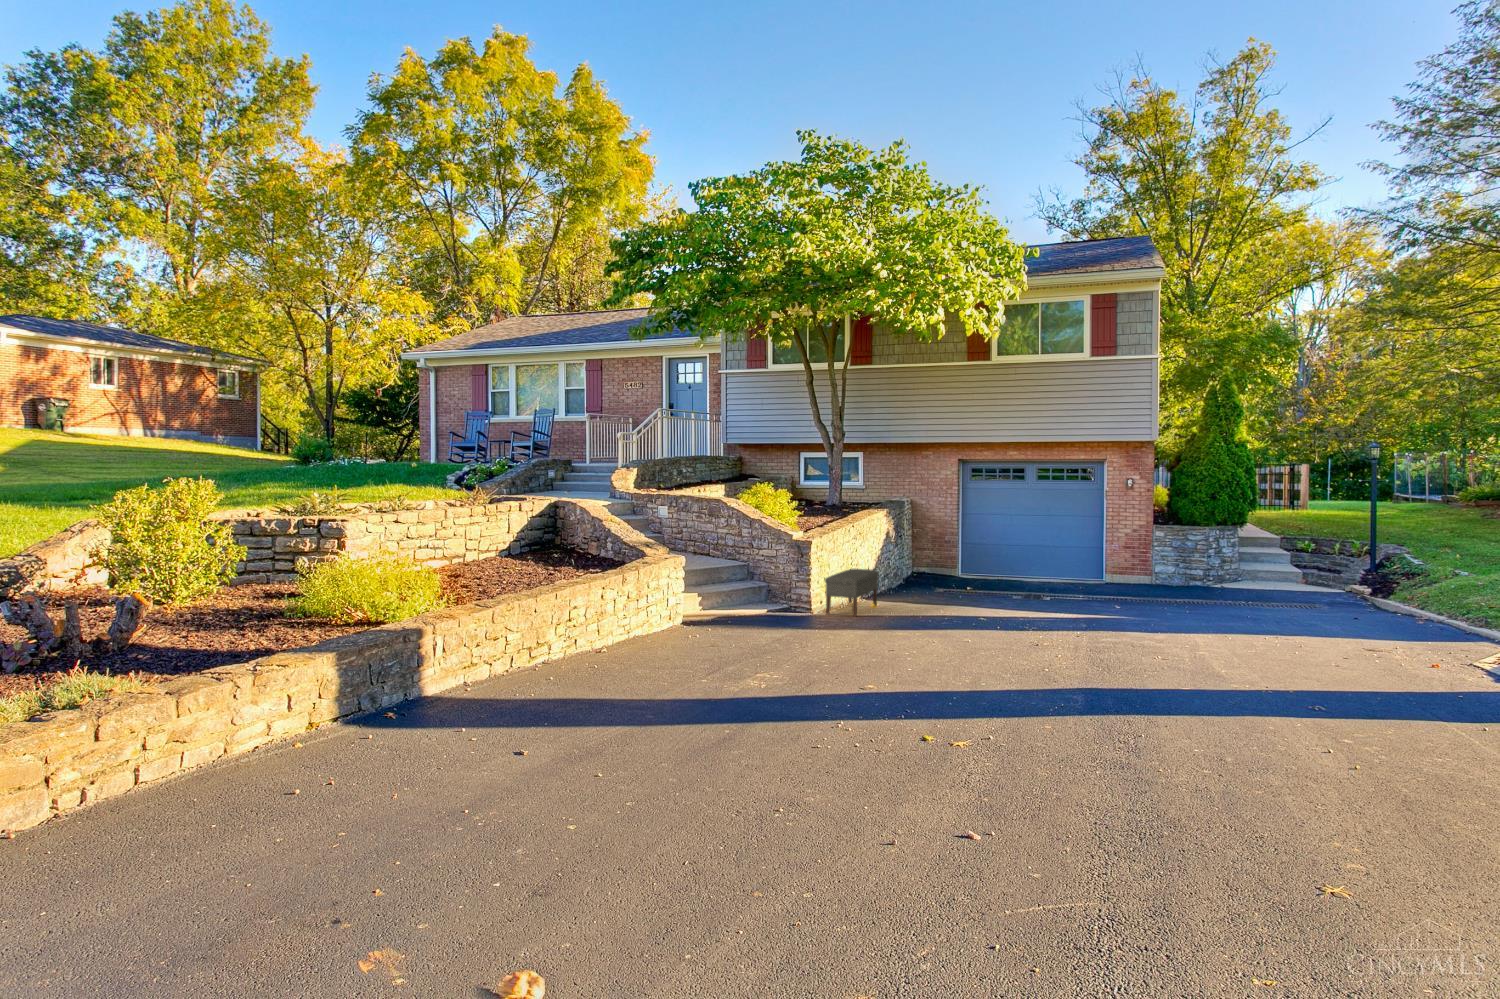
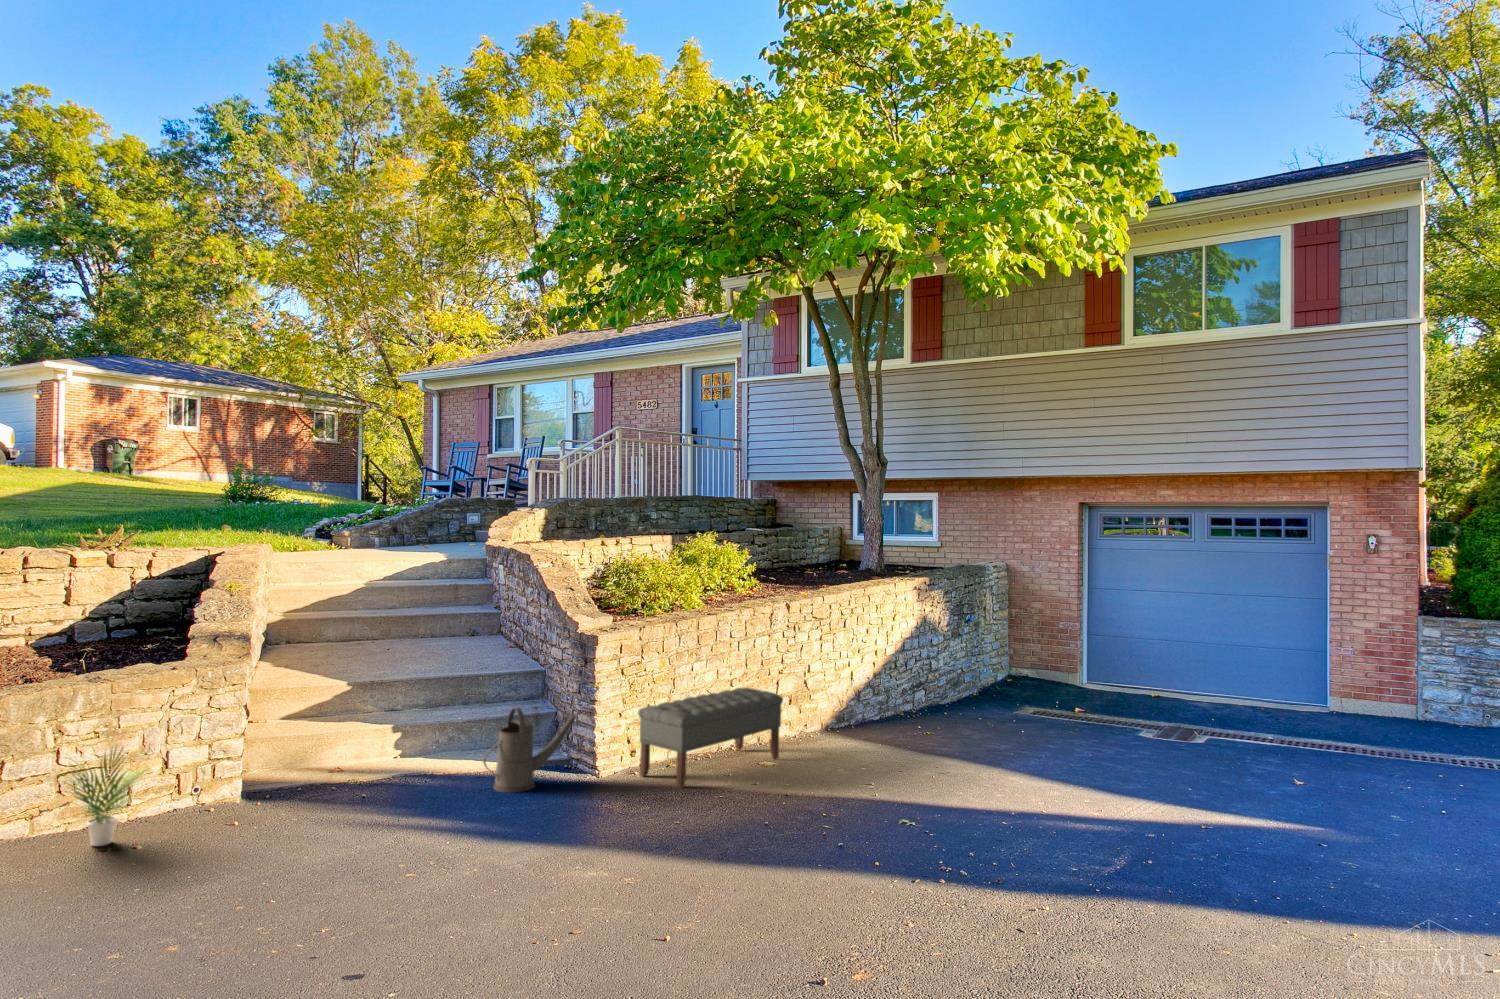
watering can: none [765,578,797,622] -> present [483,708,576,793]
potted plant: none [622,596,667,645] -> present [65,747,141,846]

